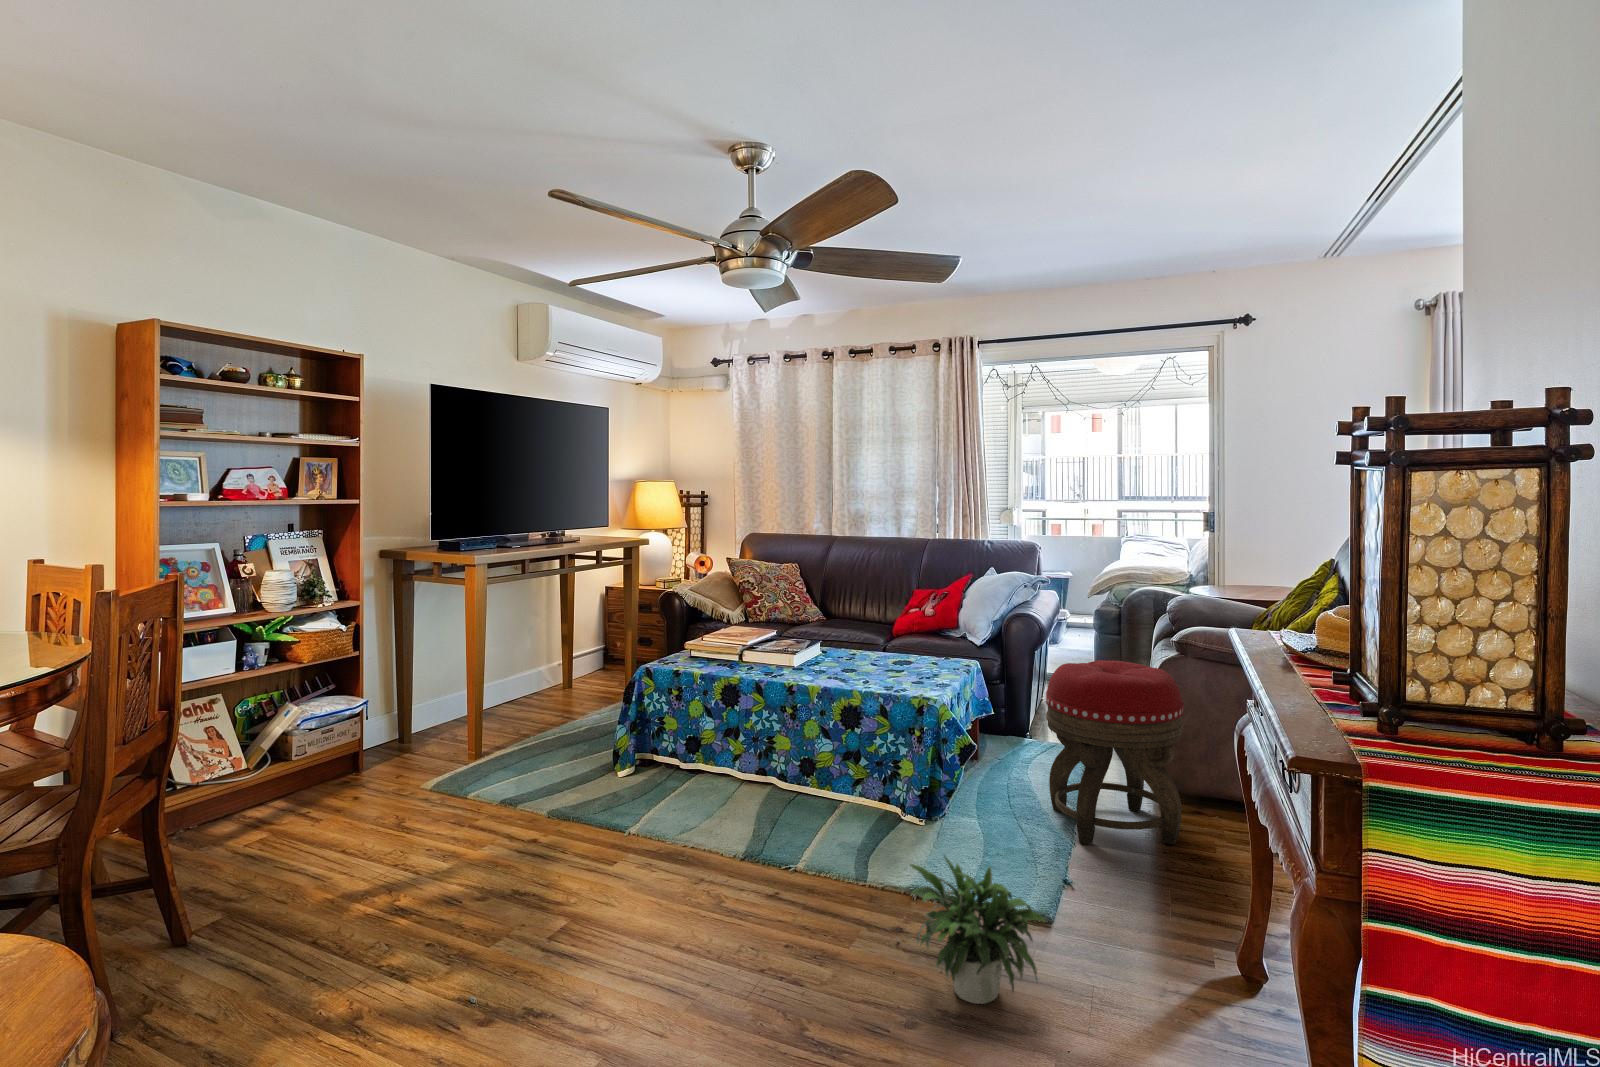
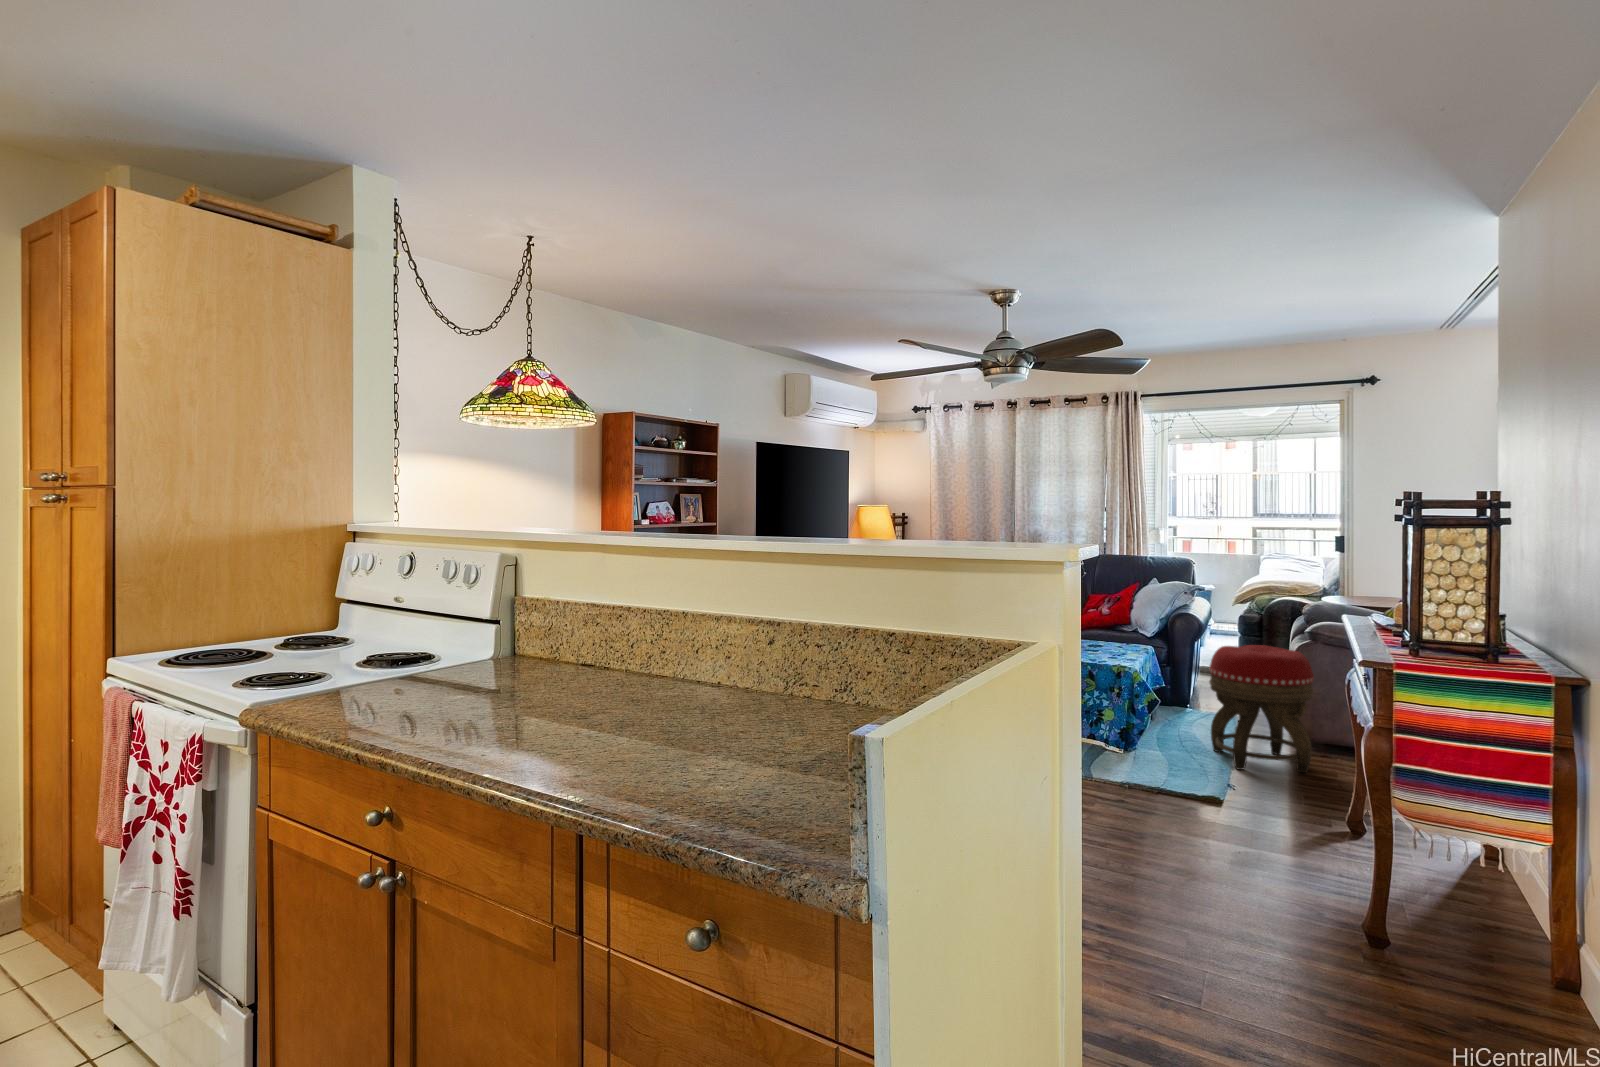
potted plant: present [897,856,1045,1004] -> none [1117,749,1220,834]

